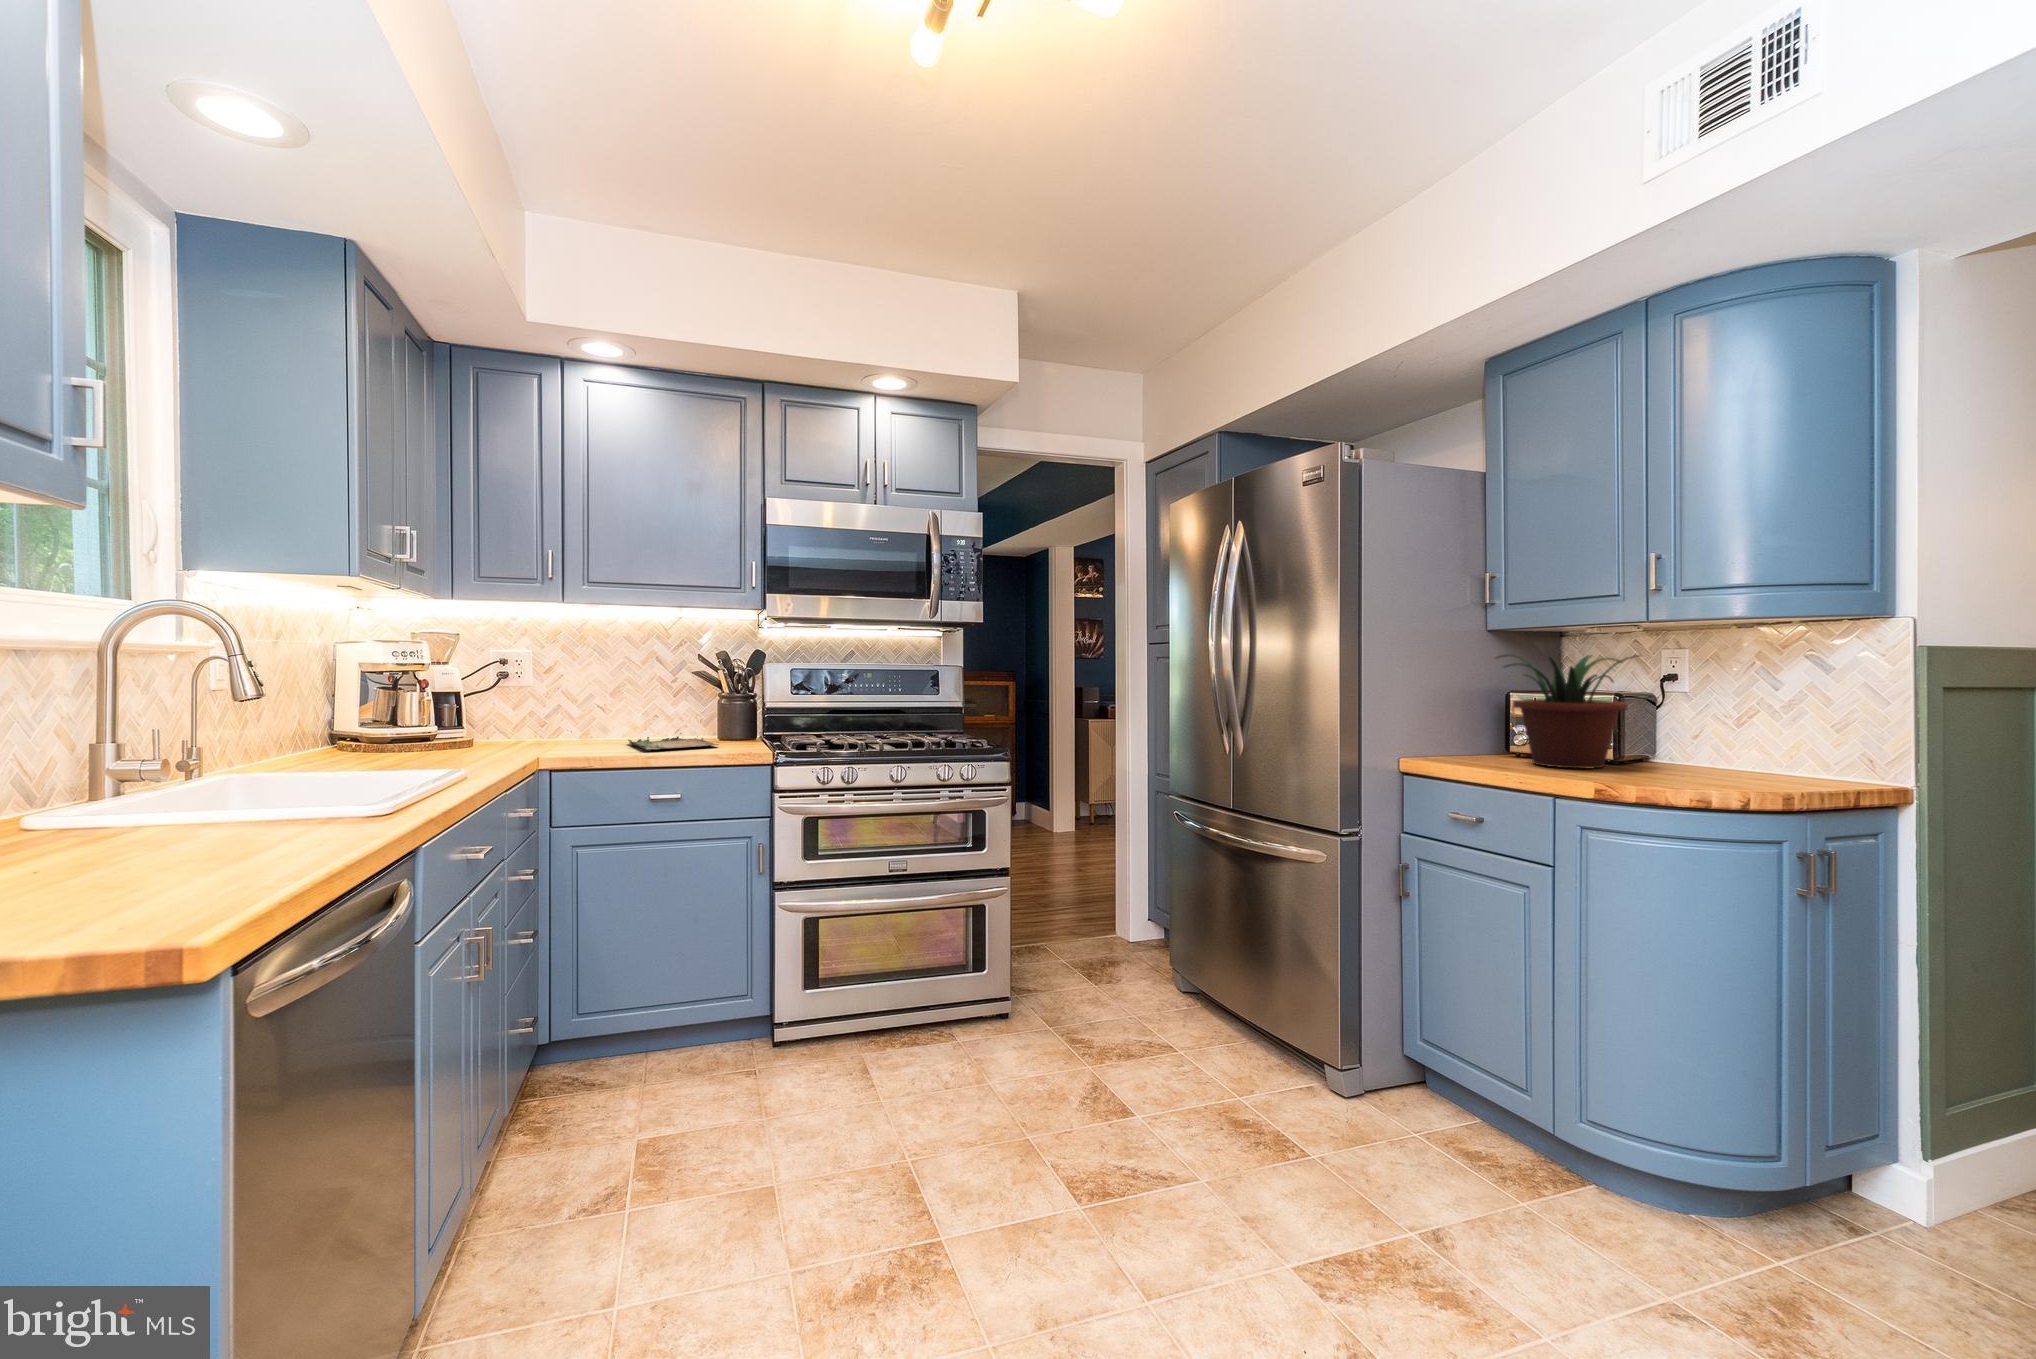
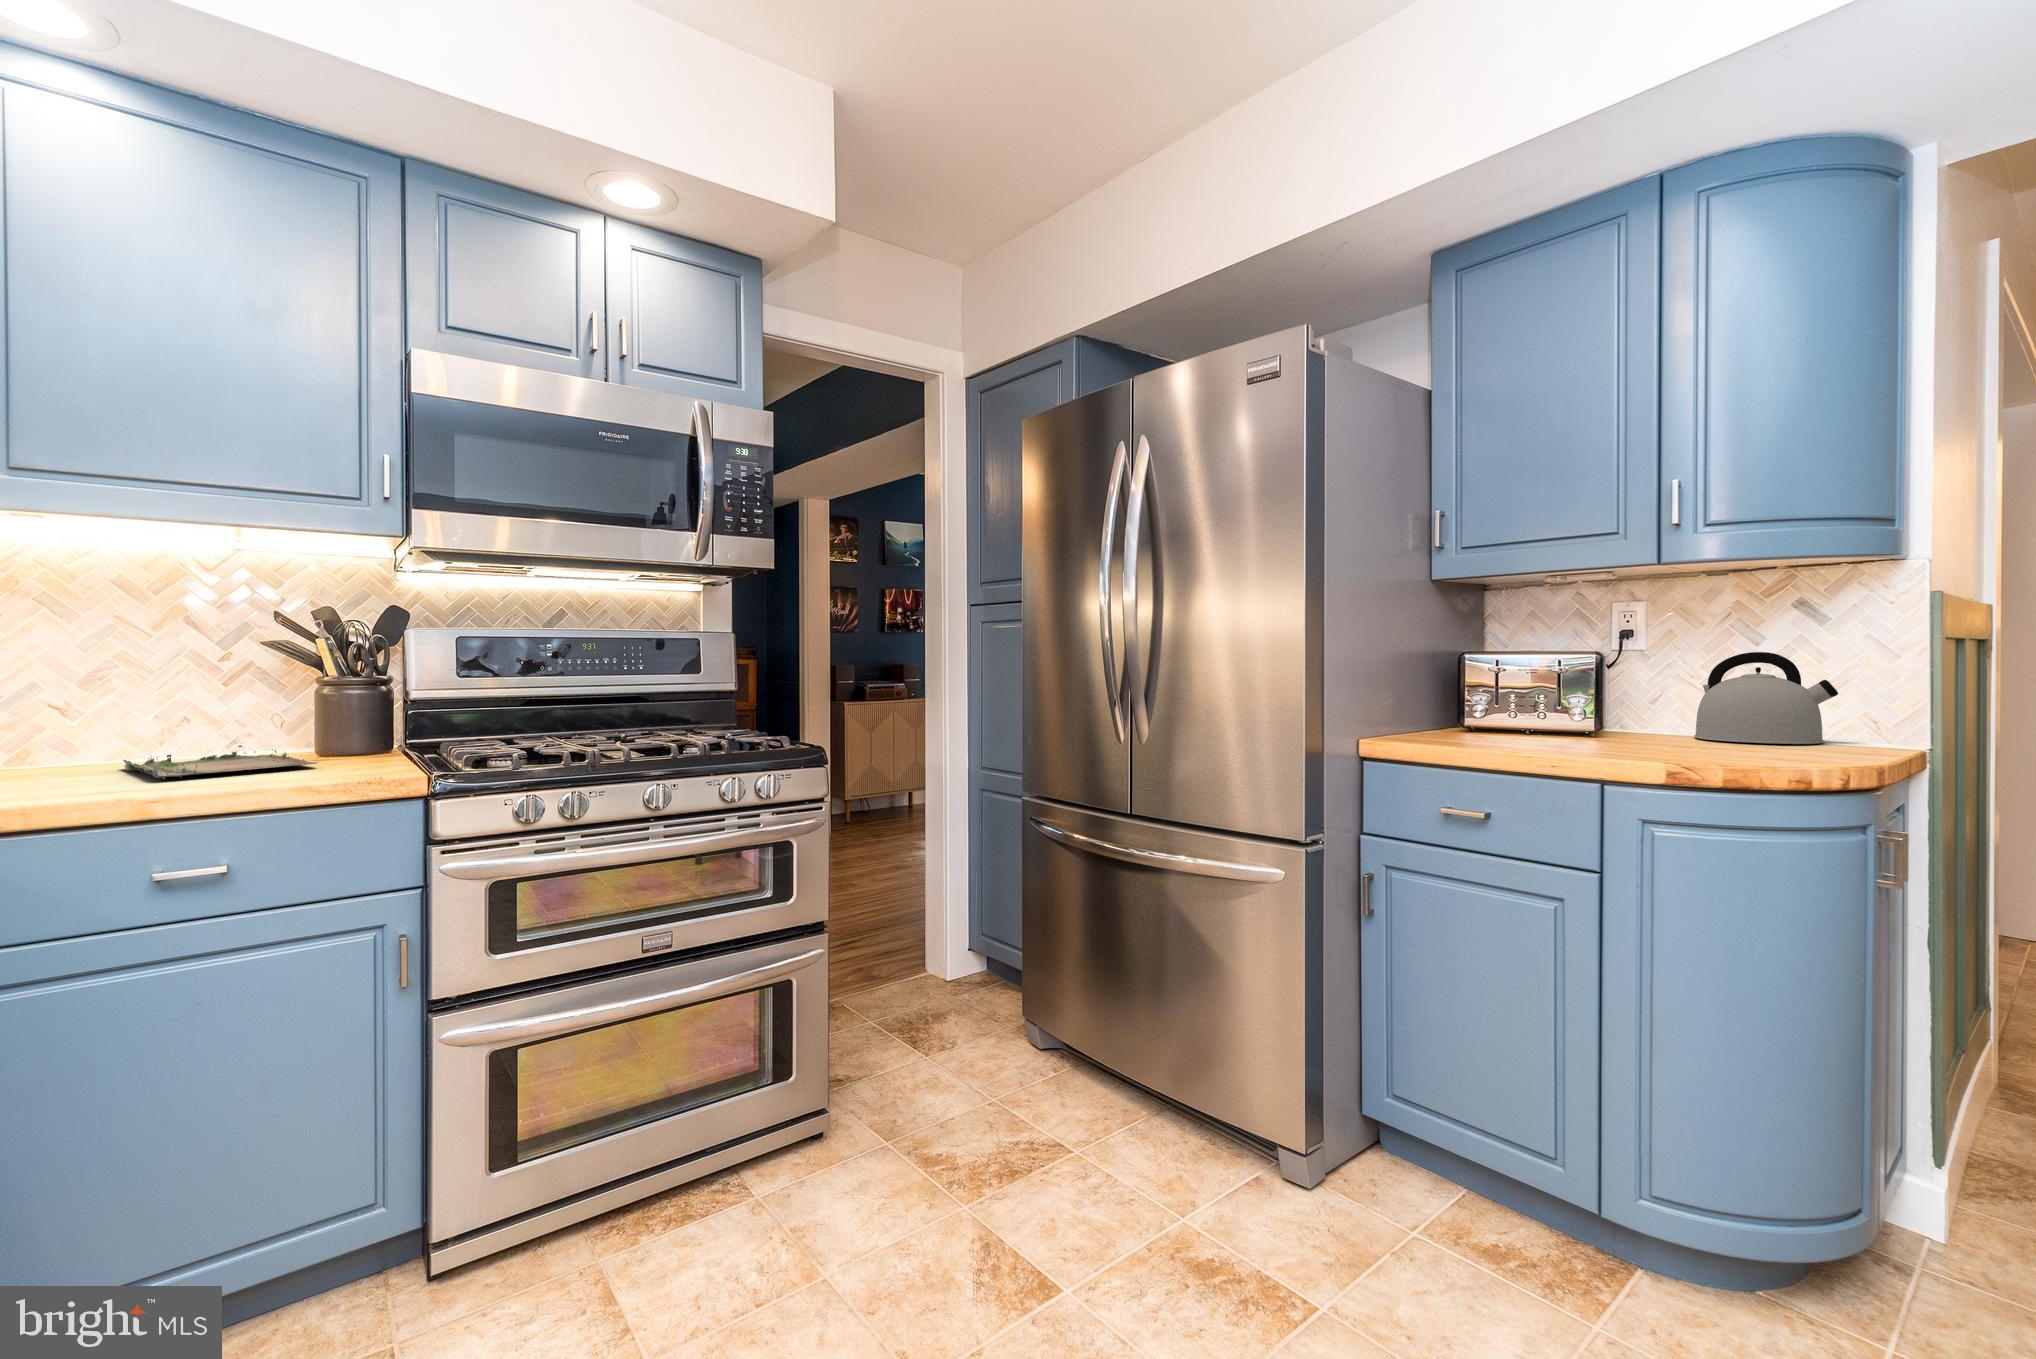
potted plant: present [1496,654,1640,769] -> none [1484,606,1672,749]
kettle: none [1692,692,1813,771] -> present [1694,652,1838,744]

